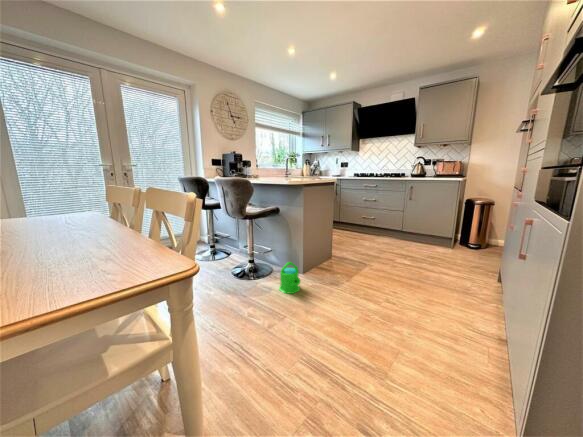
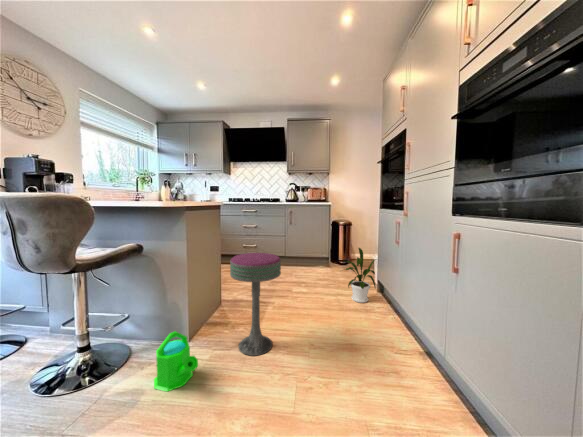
bar stool: none [328,220,367,294] -> present [230,253,281,356]
house plant: none [447,229,499,286] -> present [345,248,375,303]

